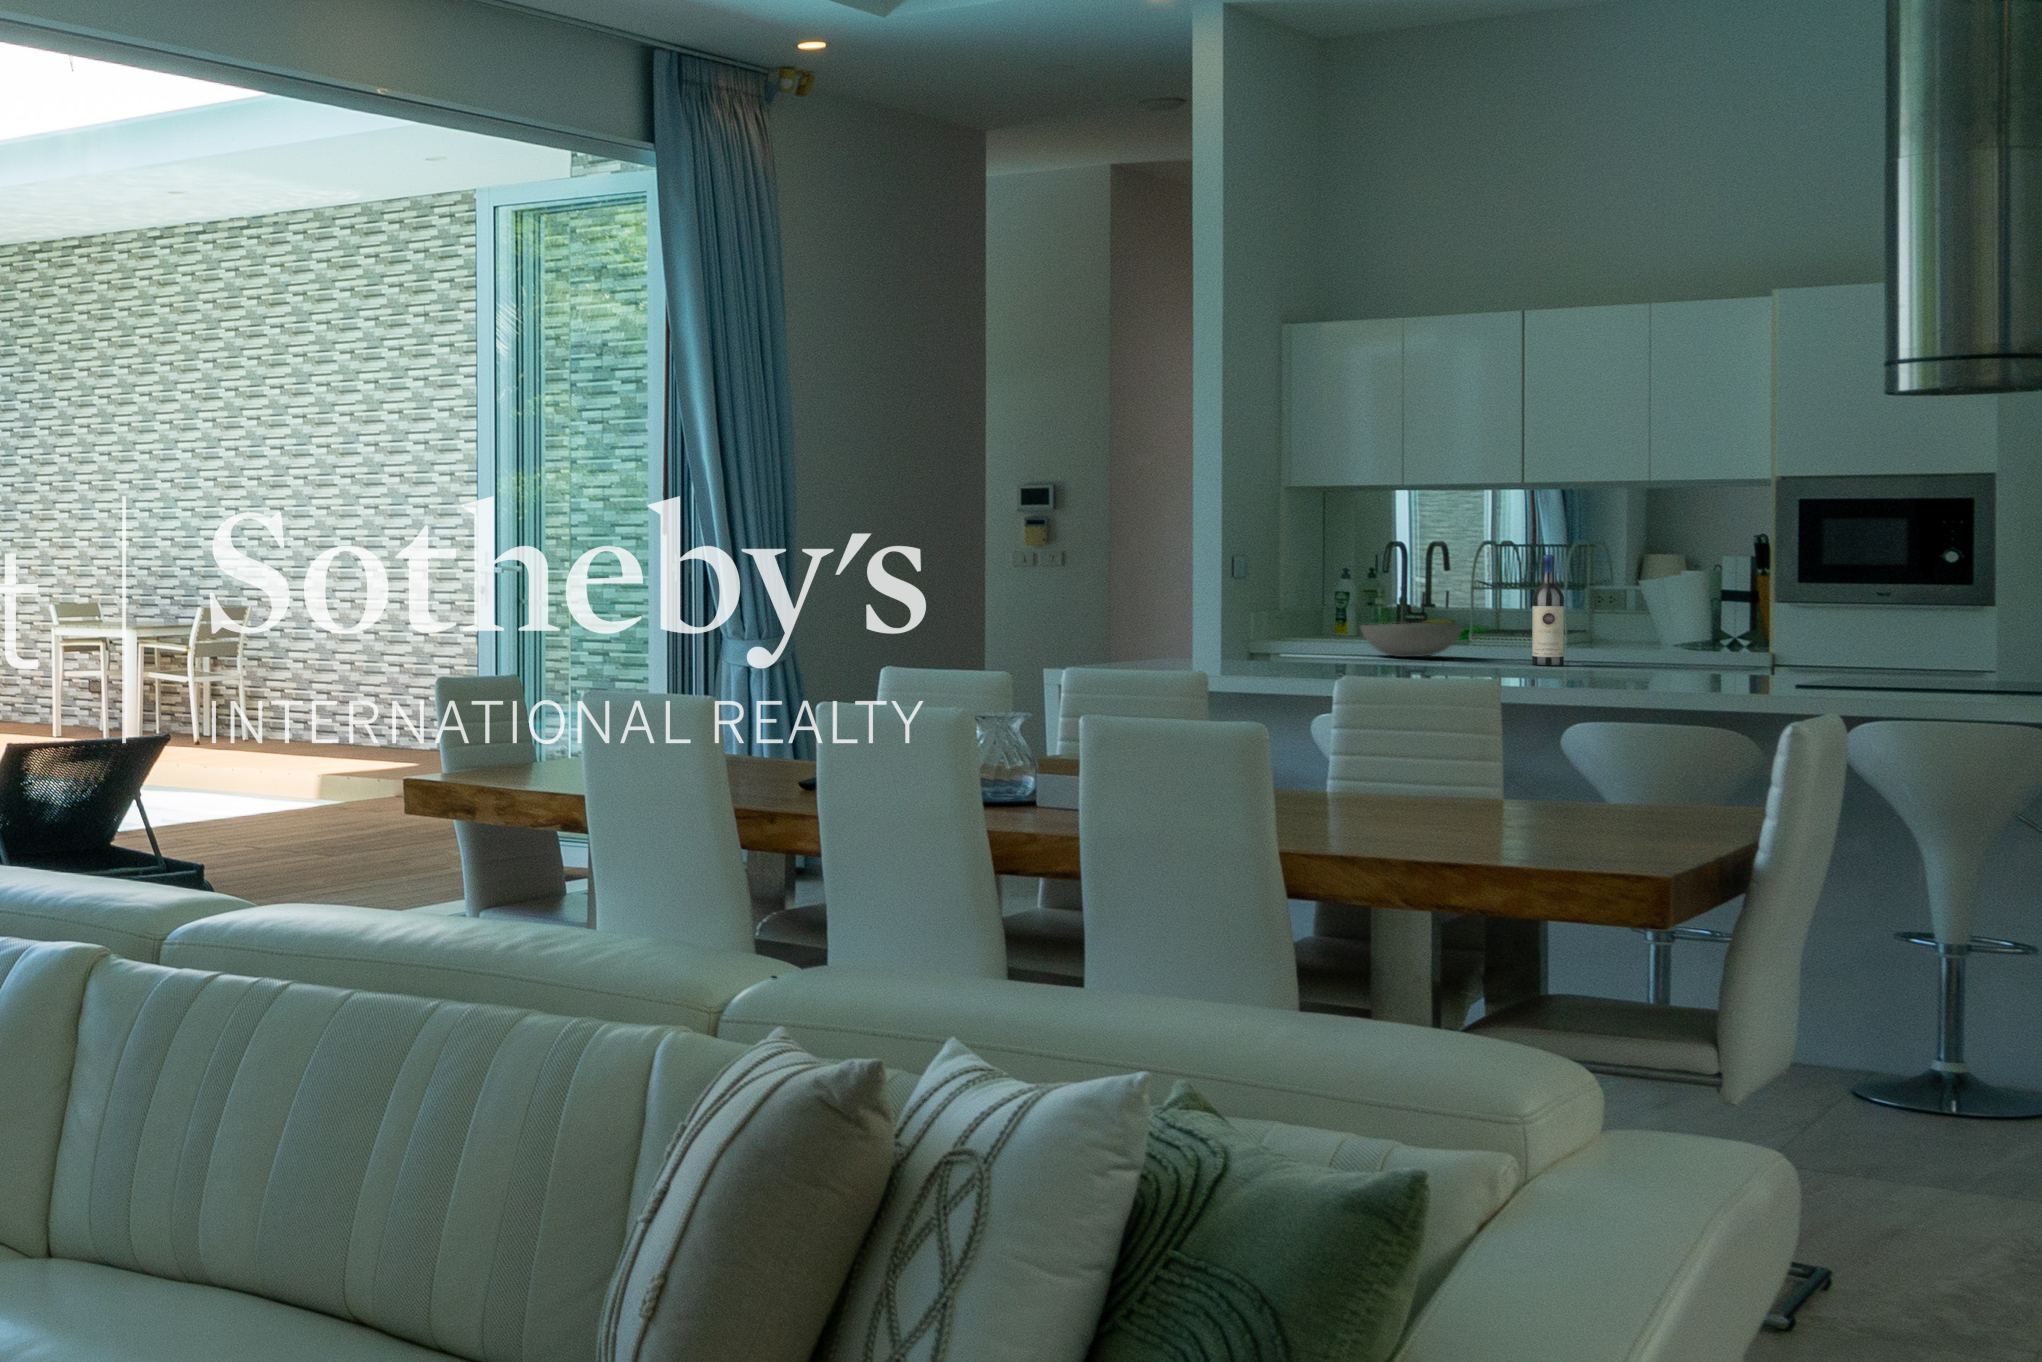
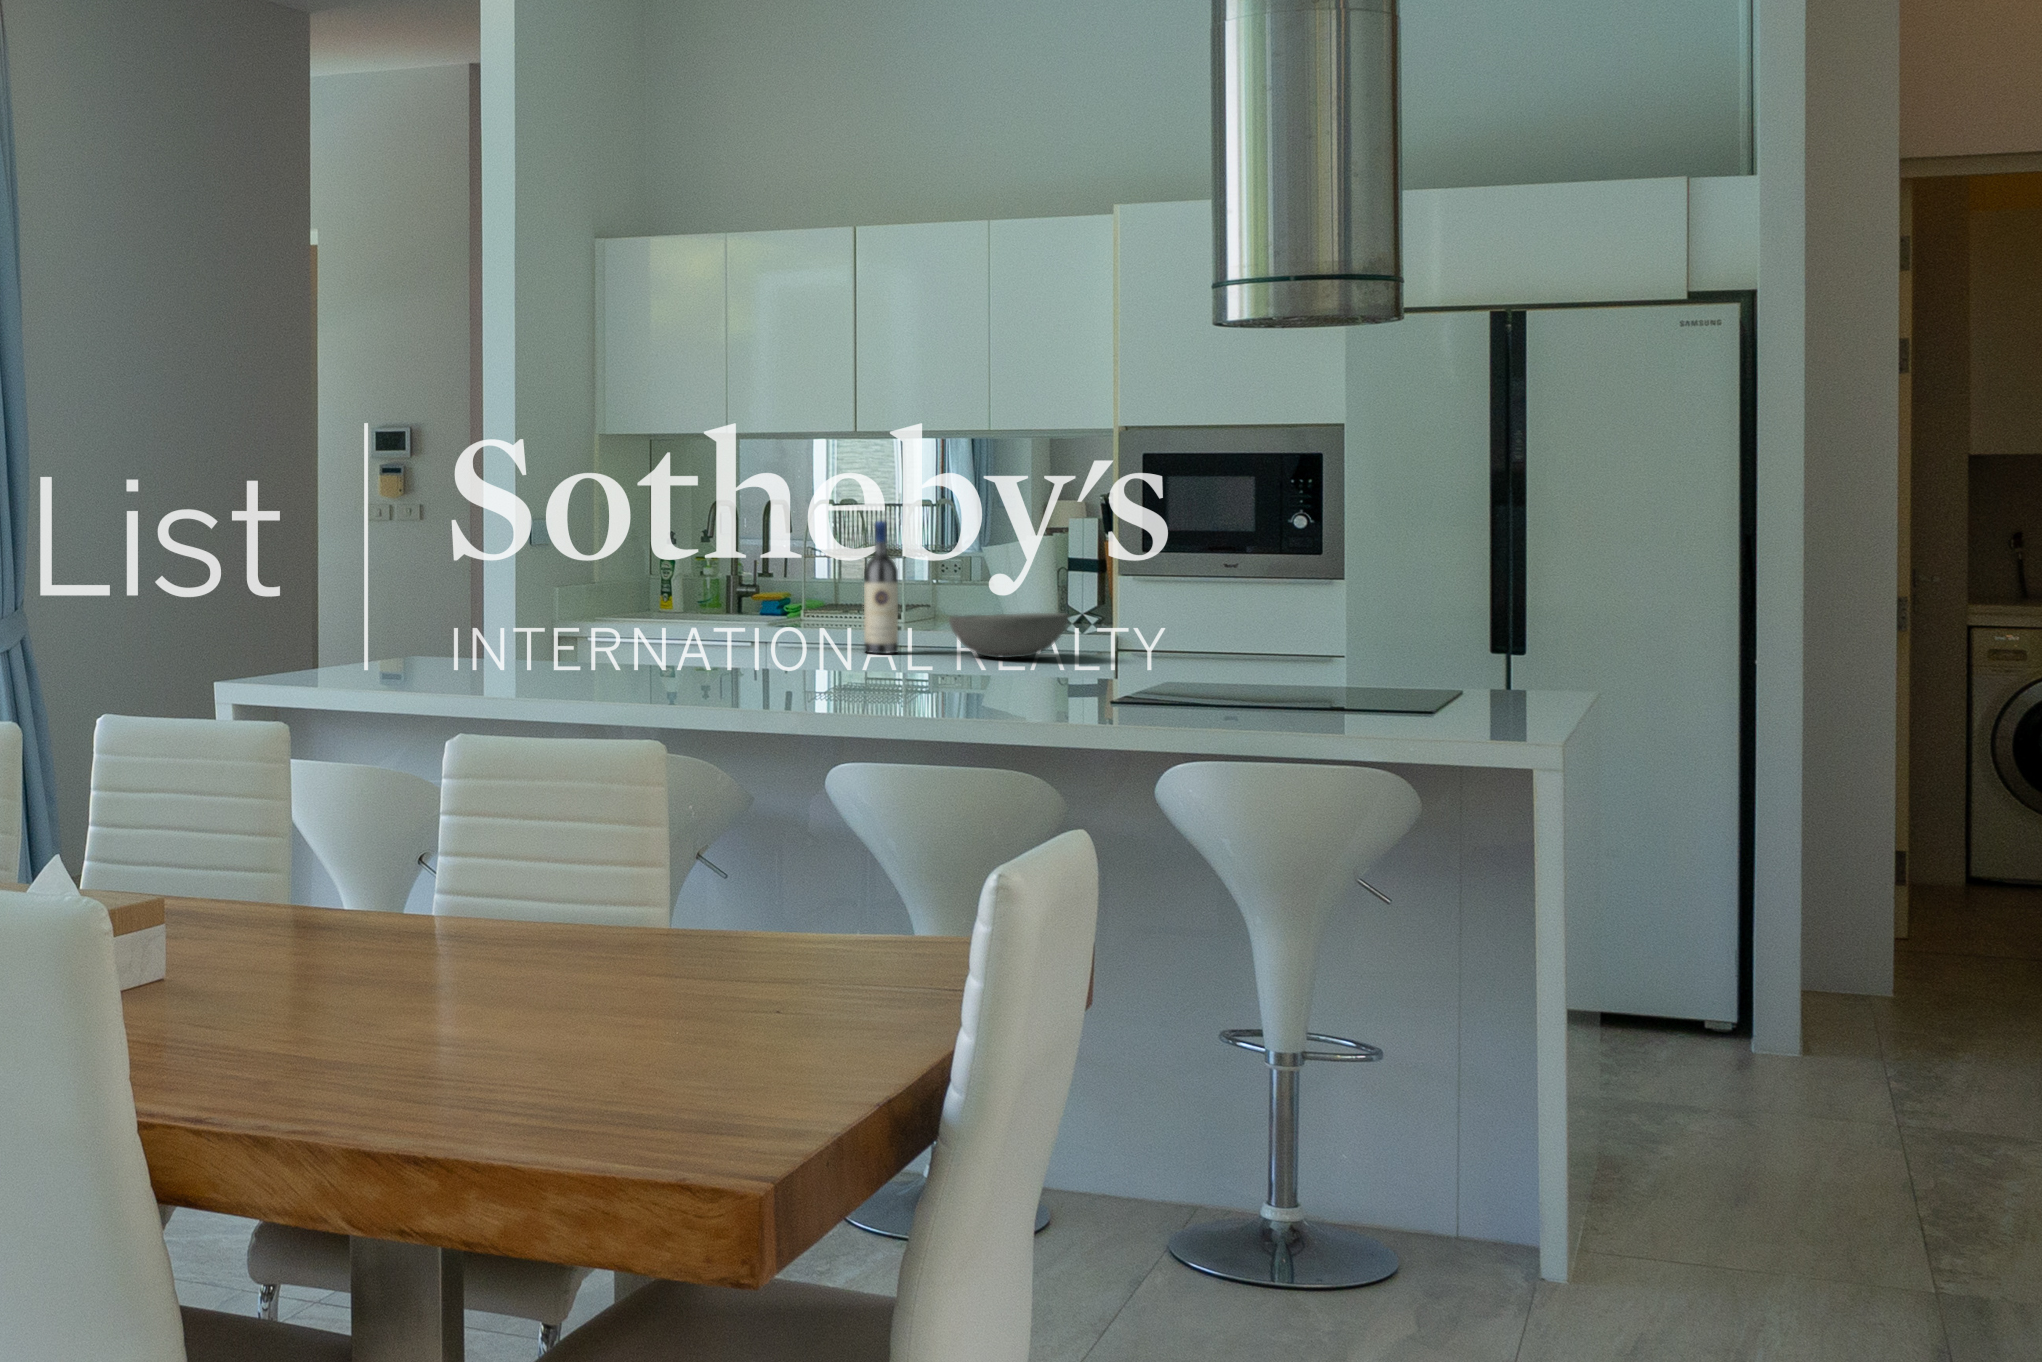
bowl: present [1361,623,1463,657] -> present [949,613,1068,658]

